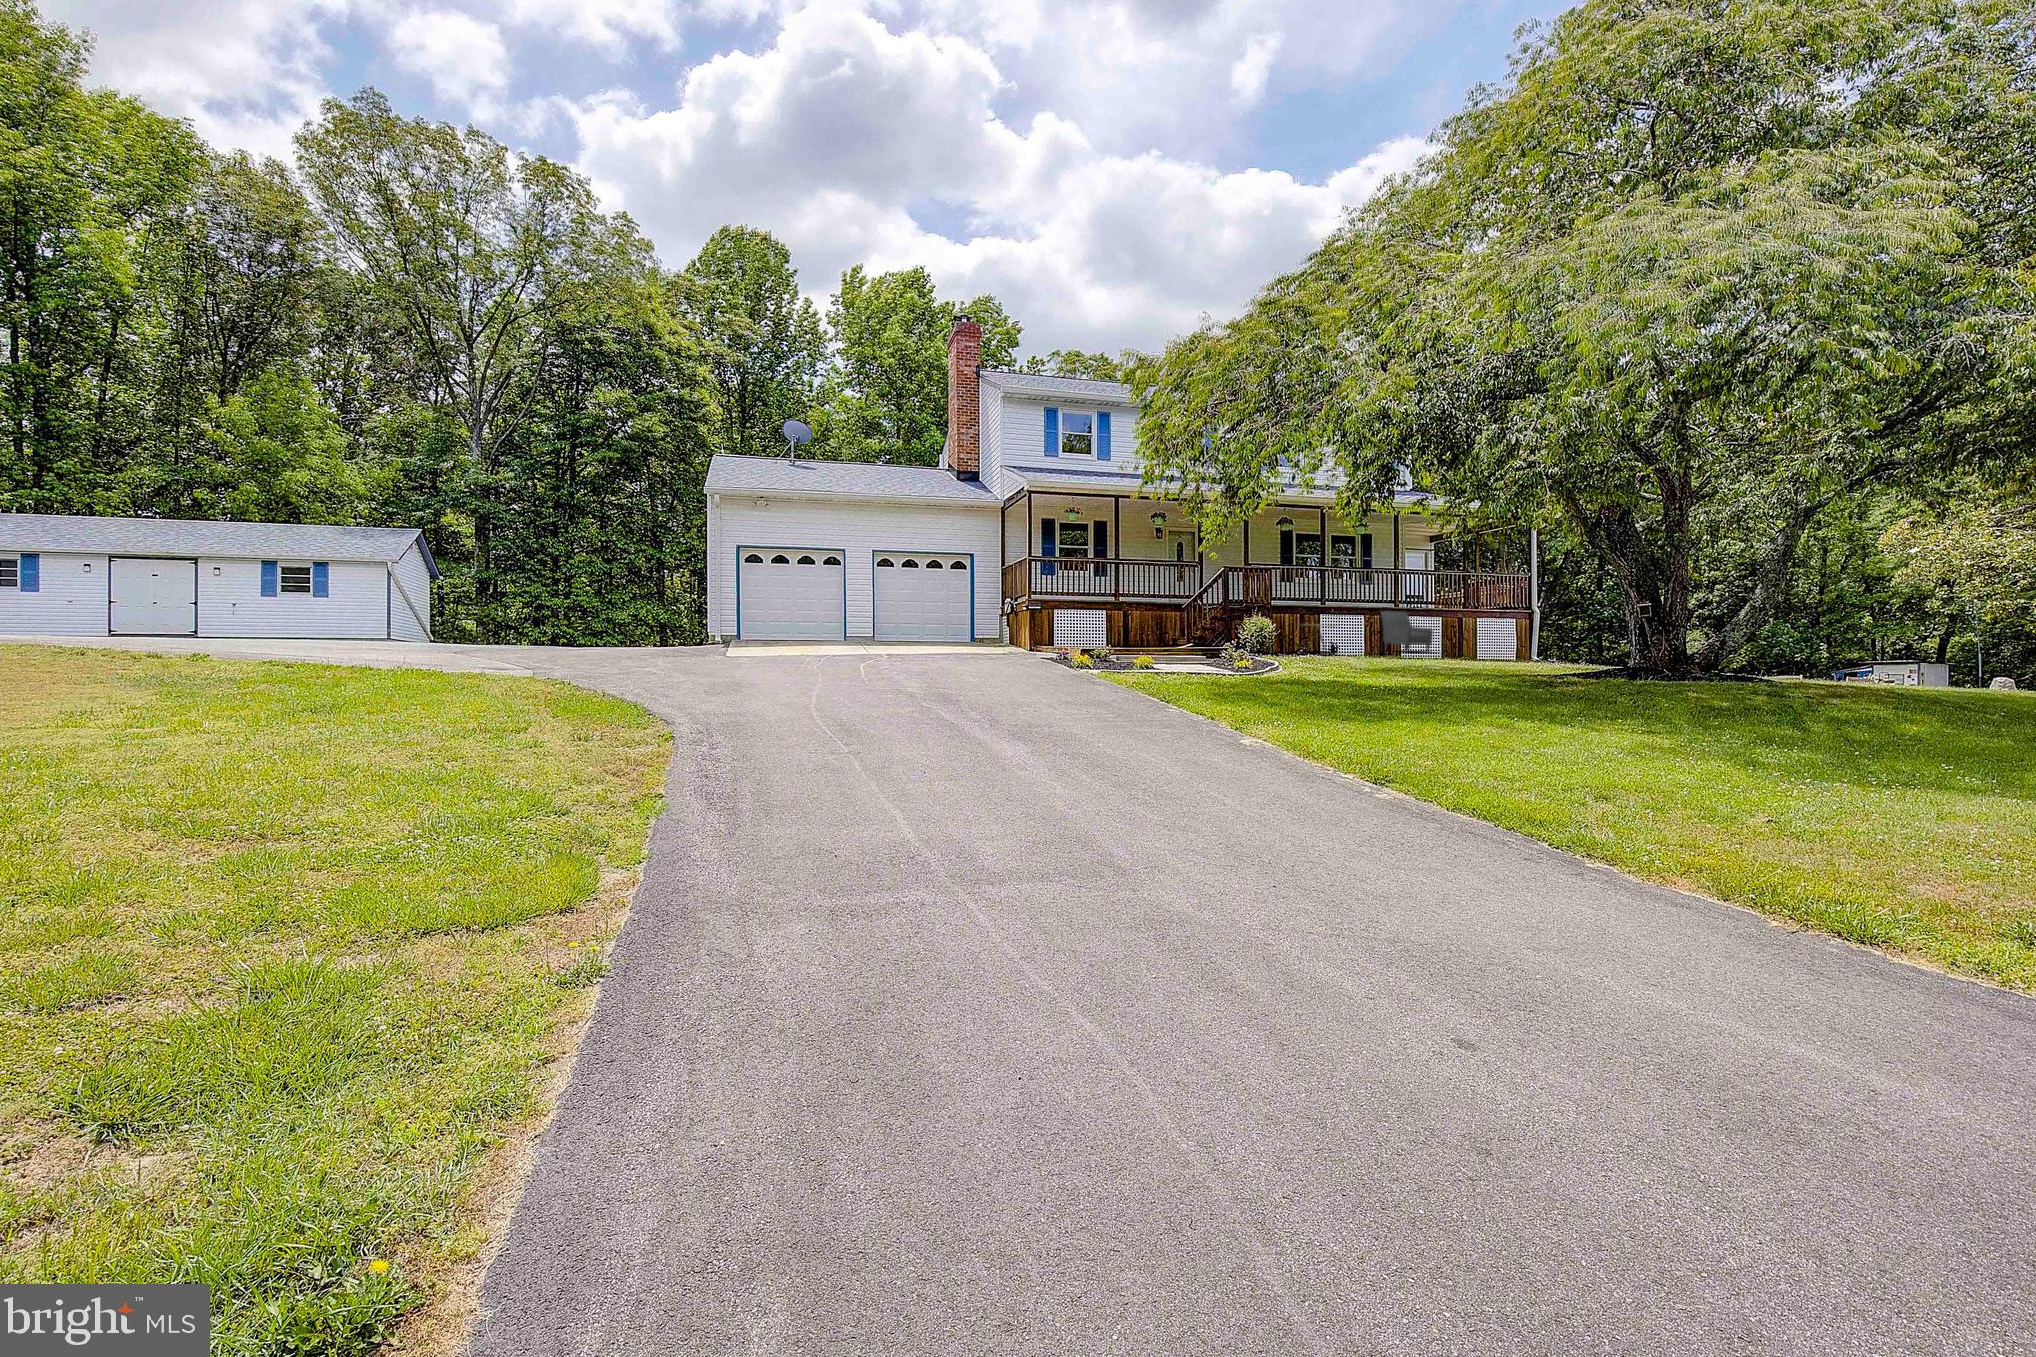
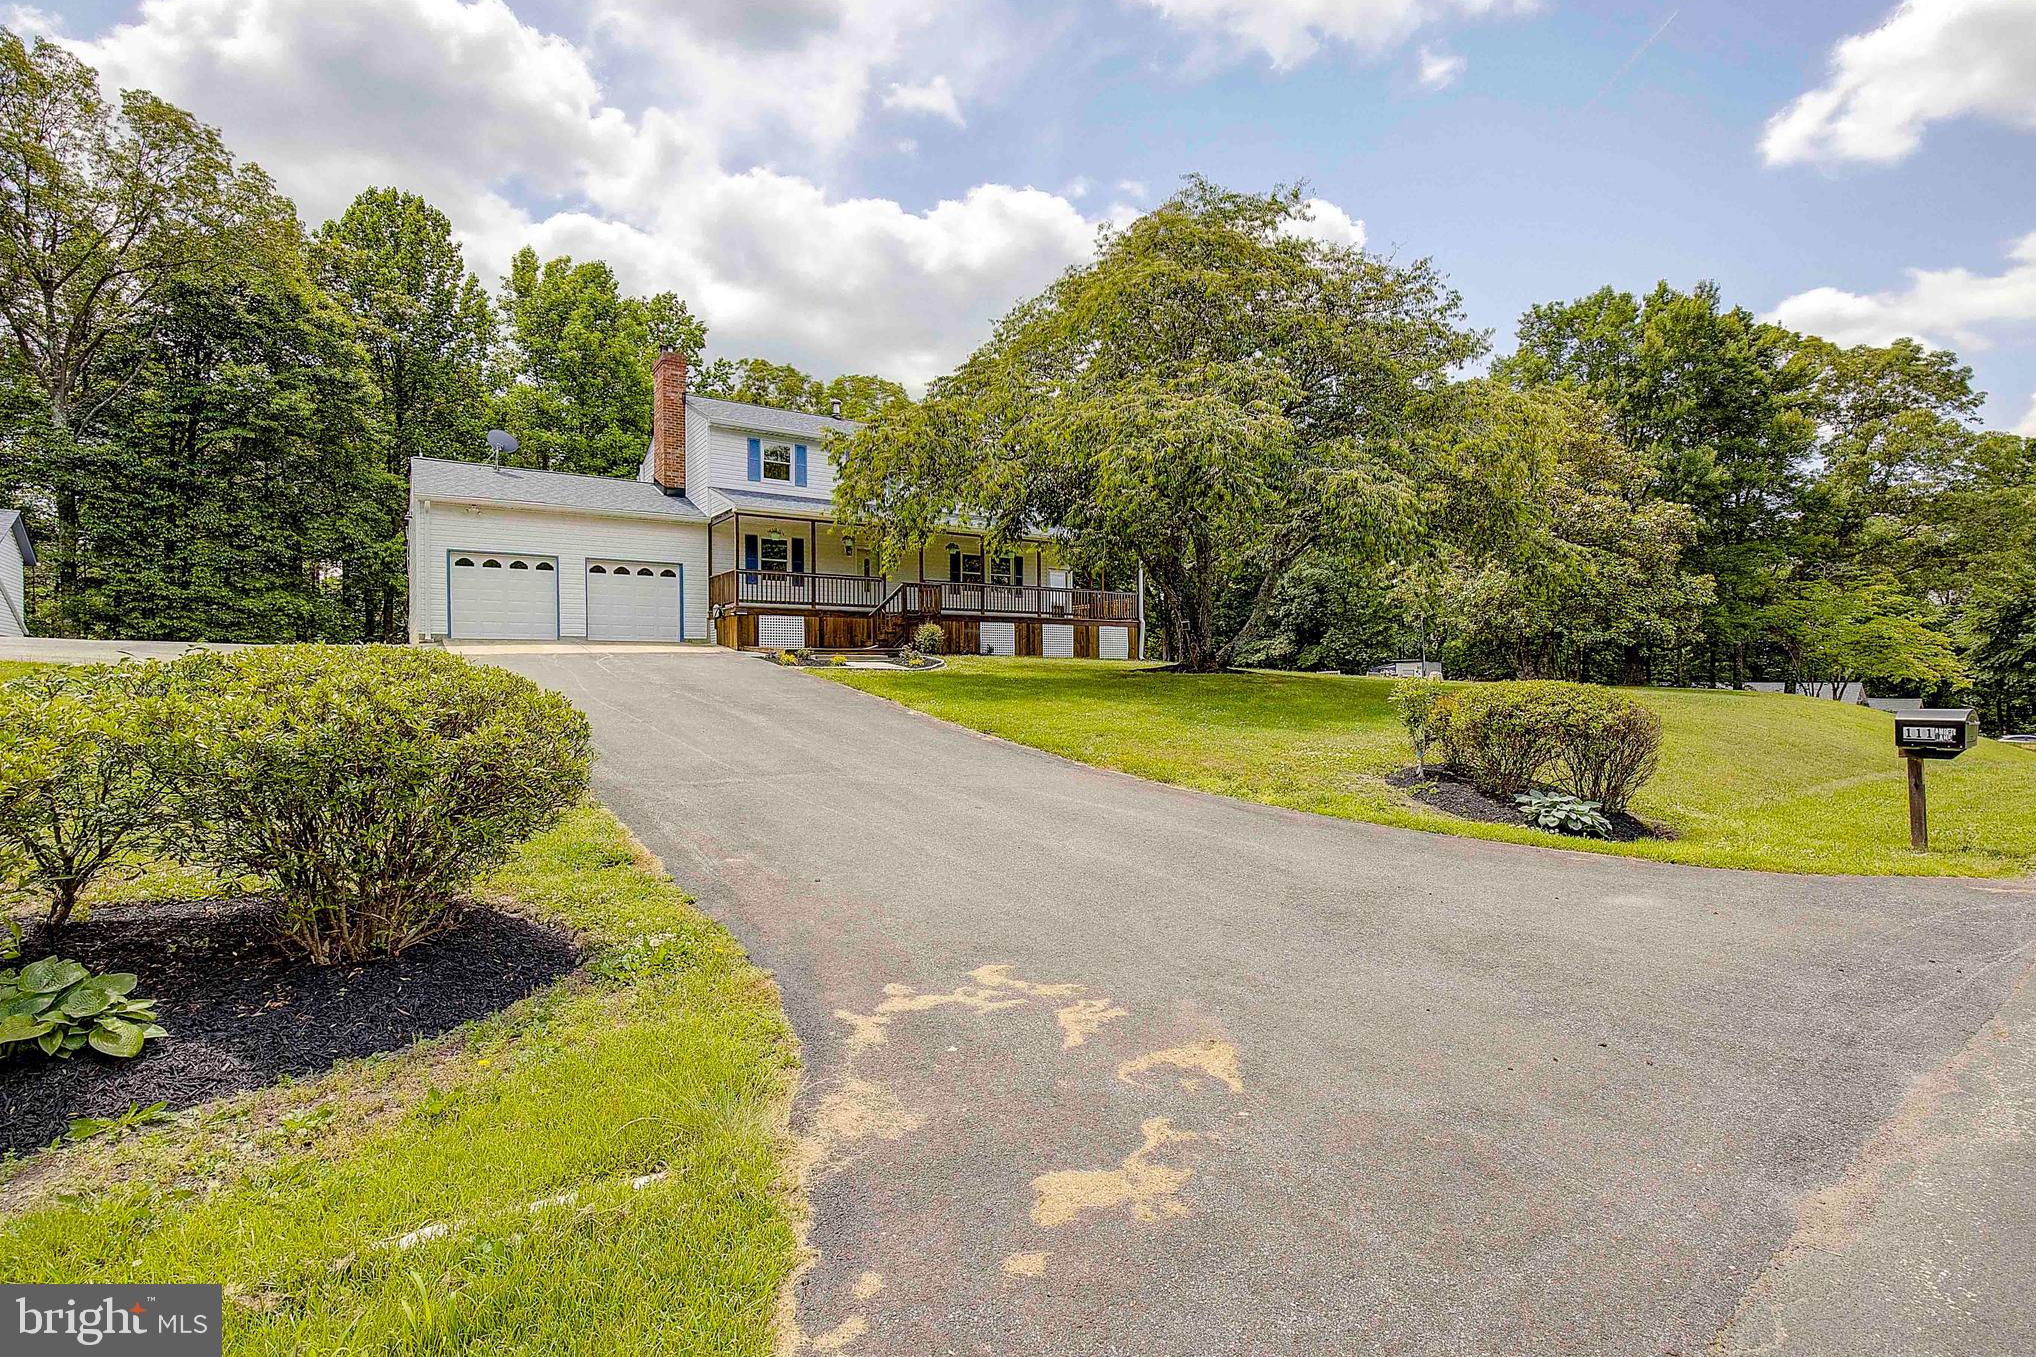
chair: present [1381,611,1433,652] -> none [1026,621,1064,654]

